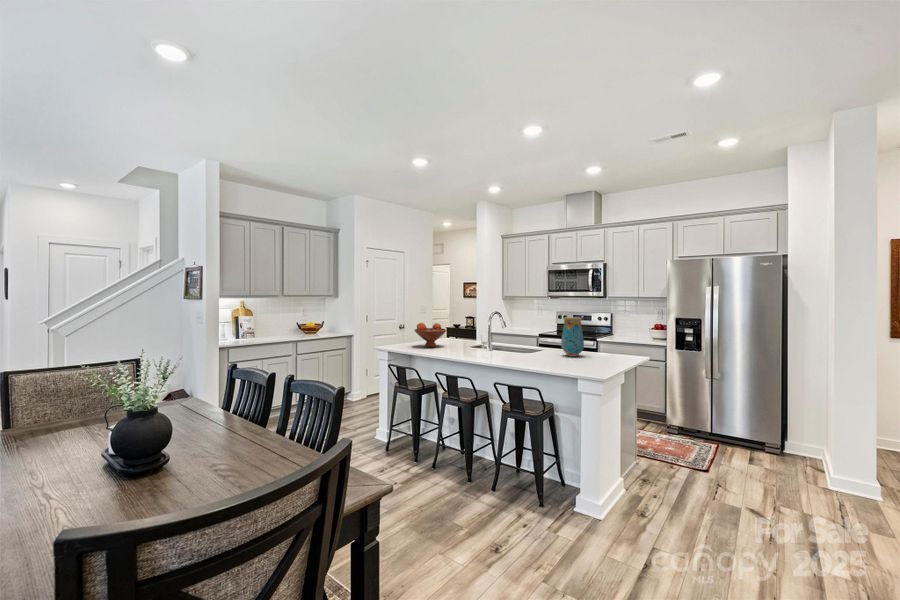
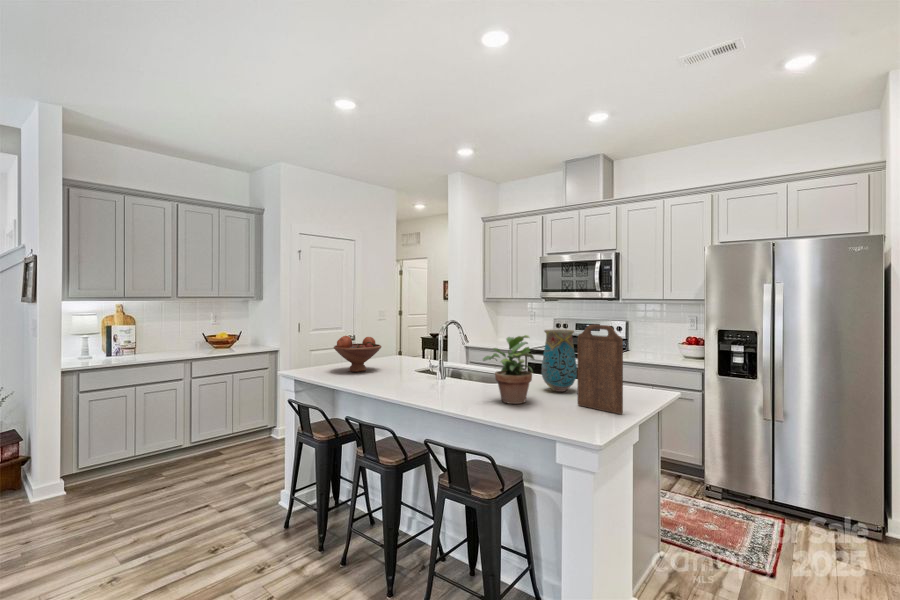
cutting board: none [587,313,615,366] -> present [577,325,623,414]
potted plant: none [528,320,560,362] -> present [483,335,534,404]

